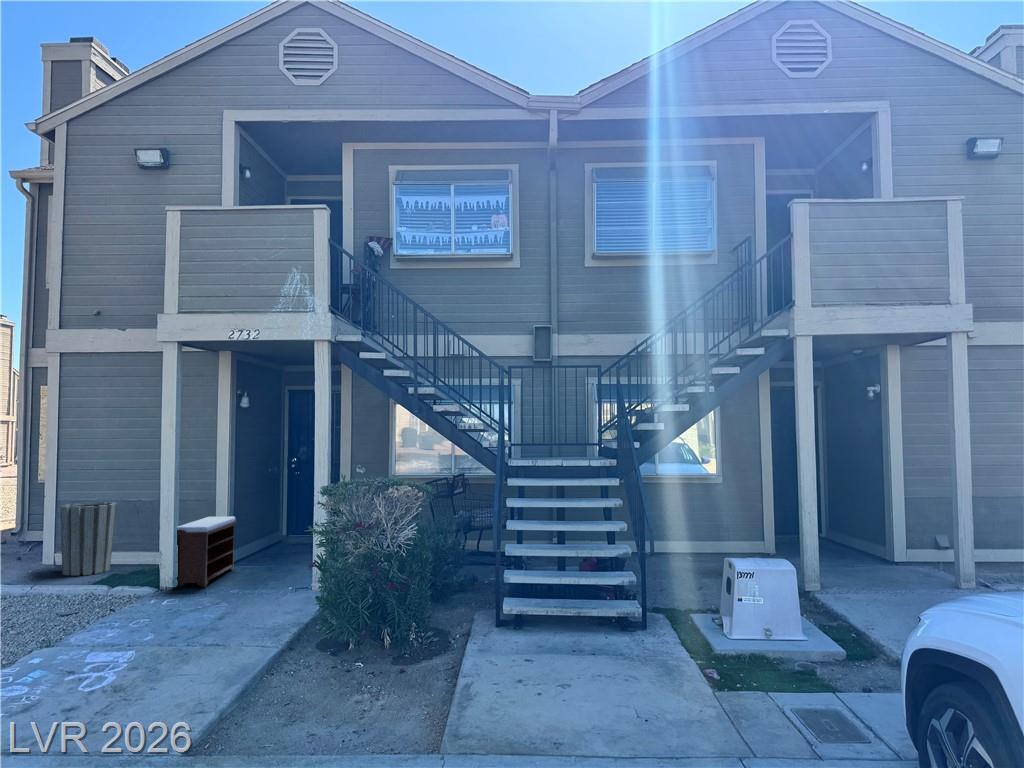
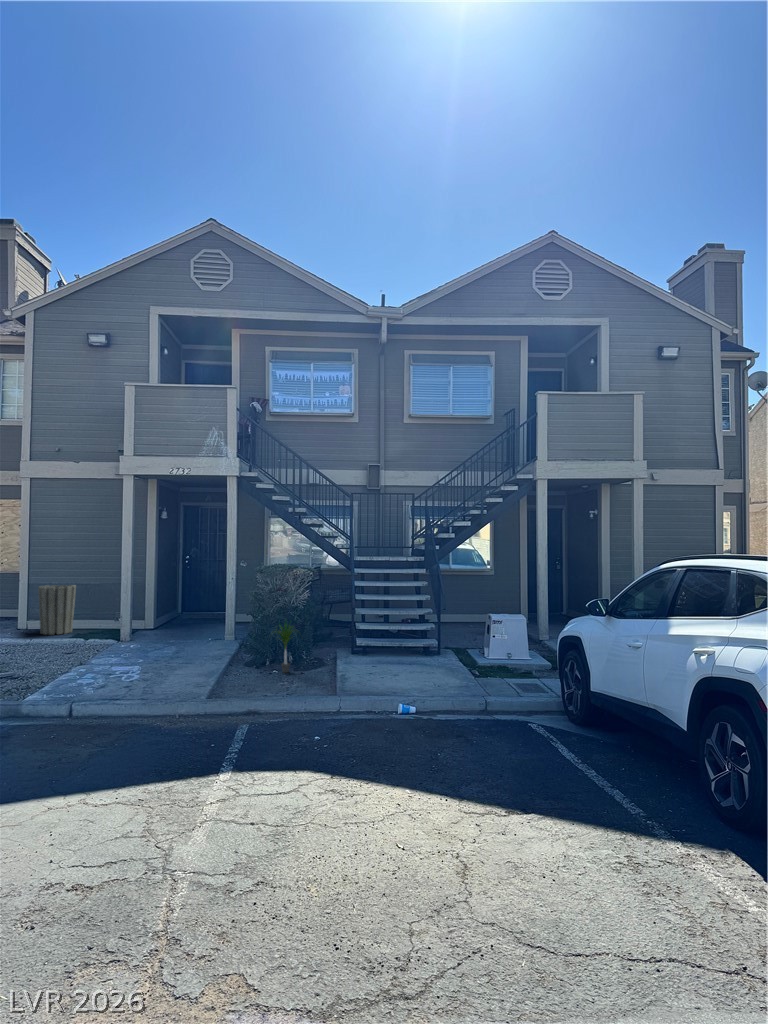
bench: present [173,517,237,588] -> none [128,595,163,640]
potted plant: none [343,567,407,669] -> present [278,623,293,673]

